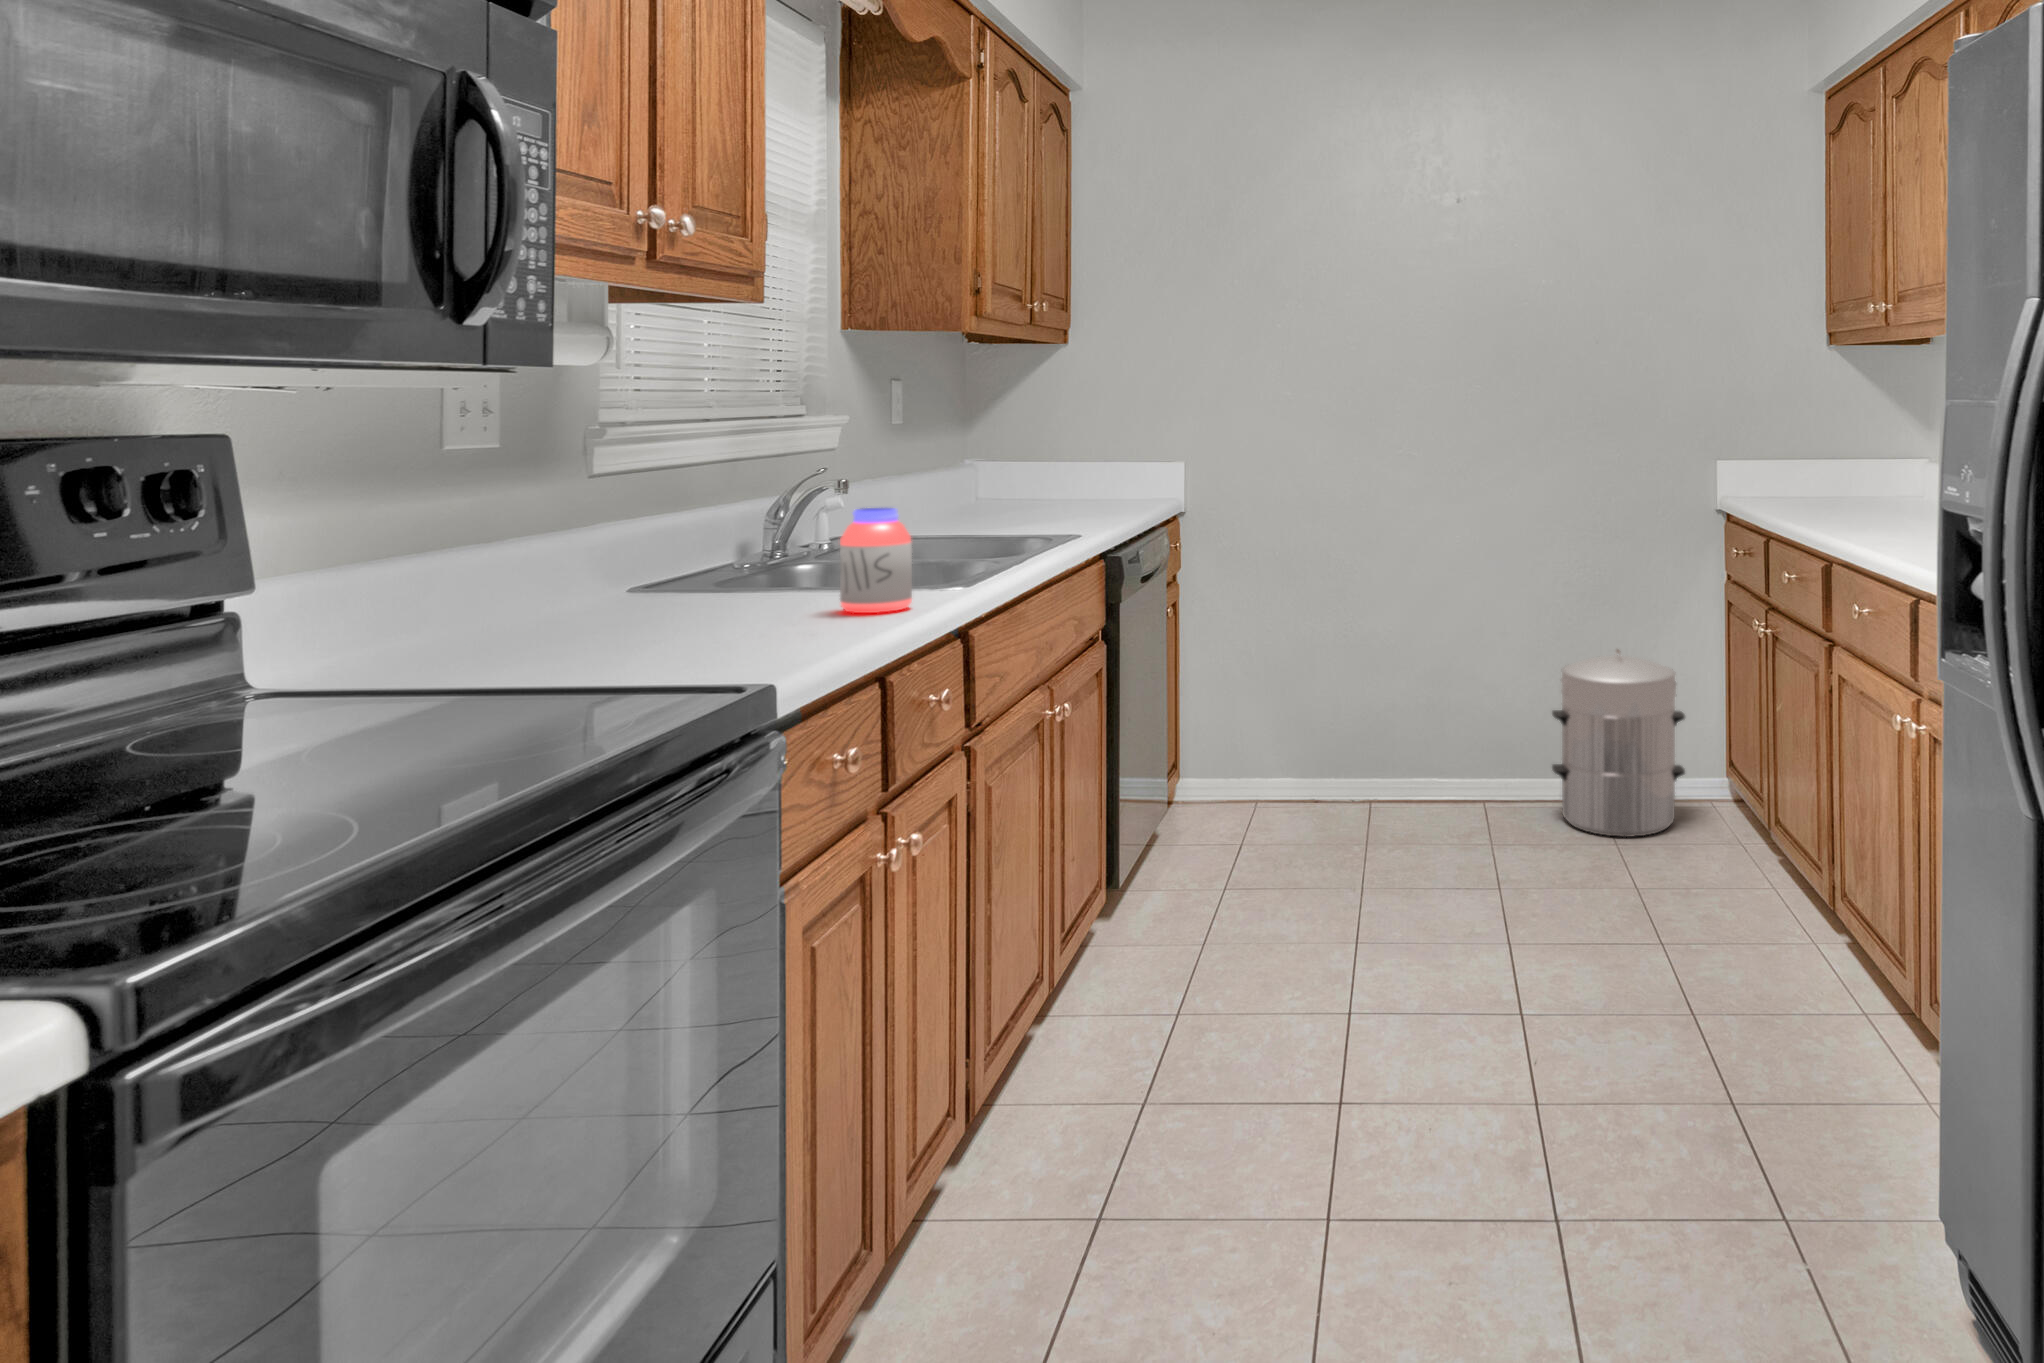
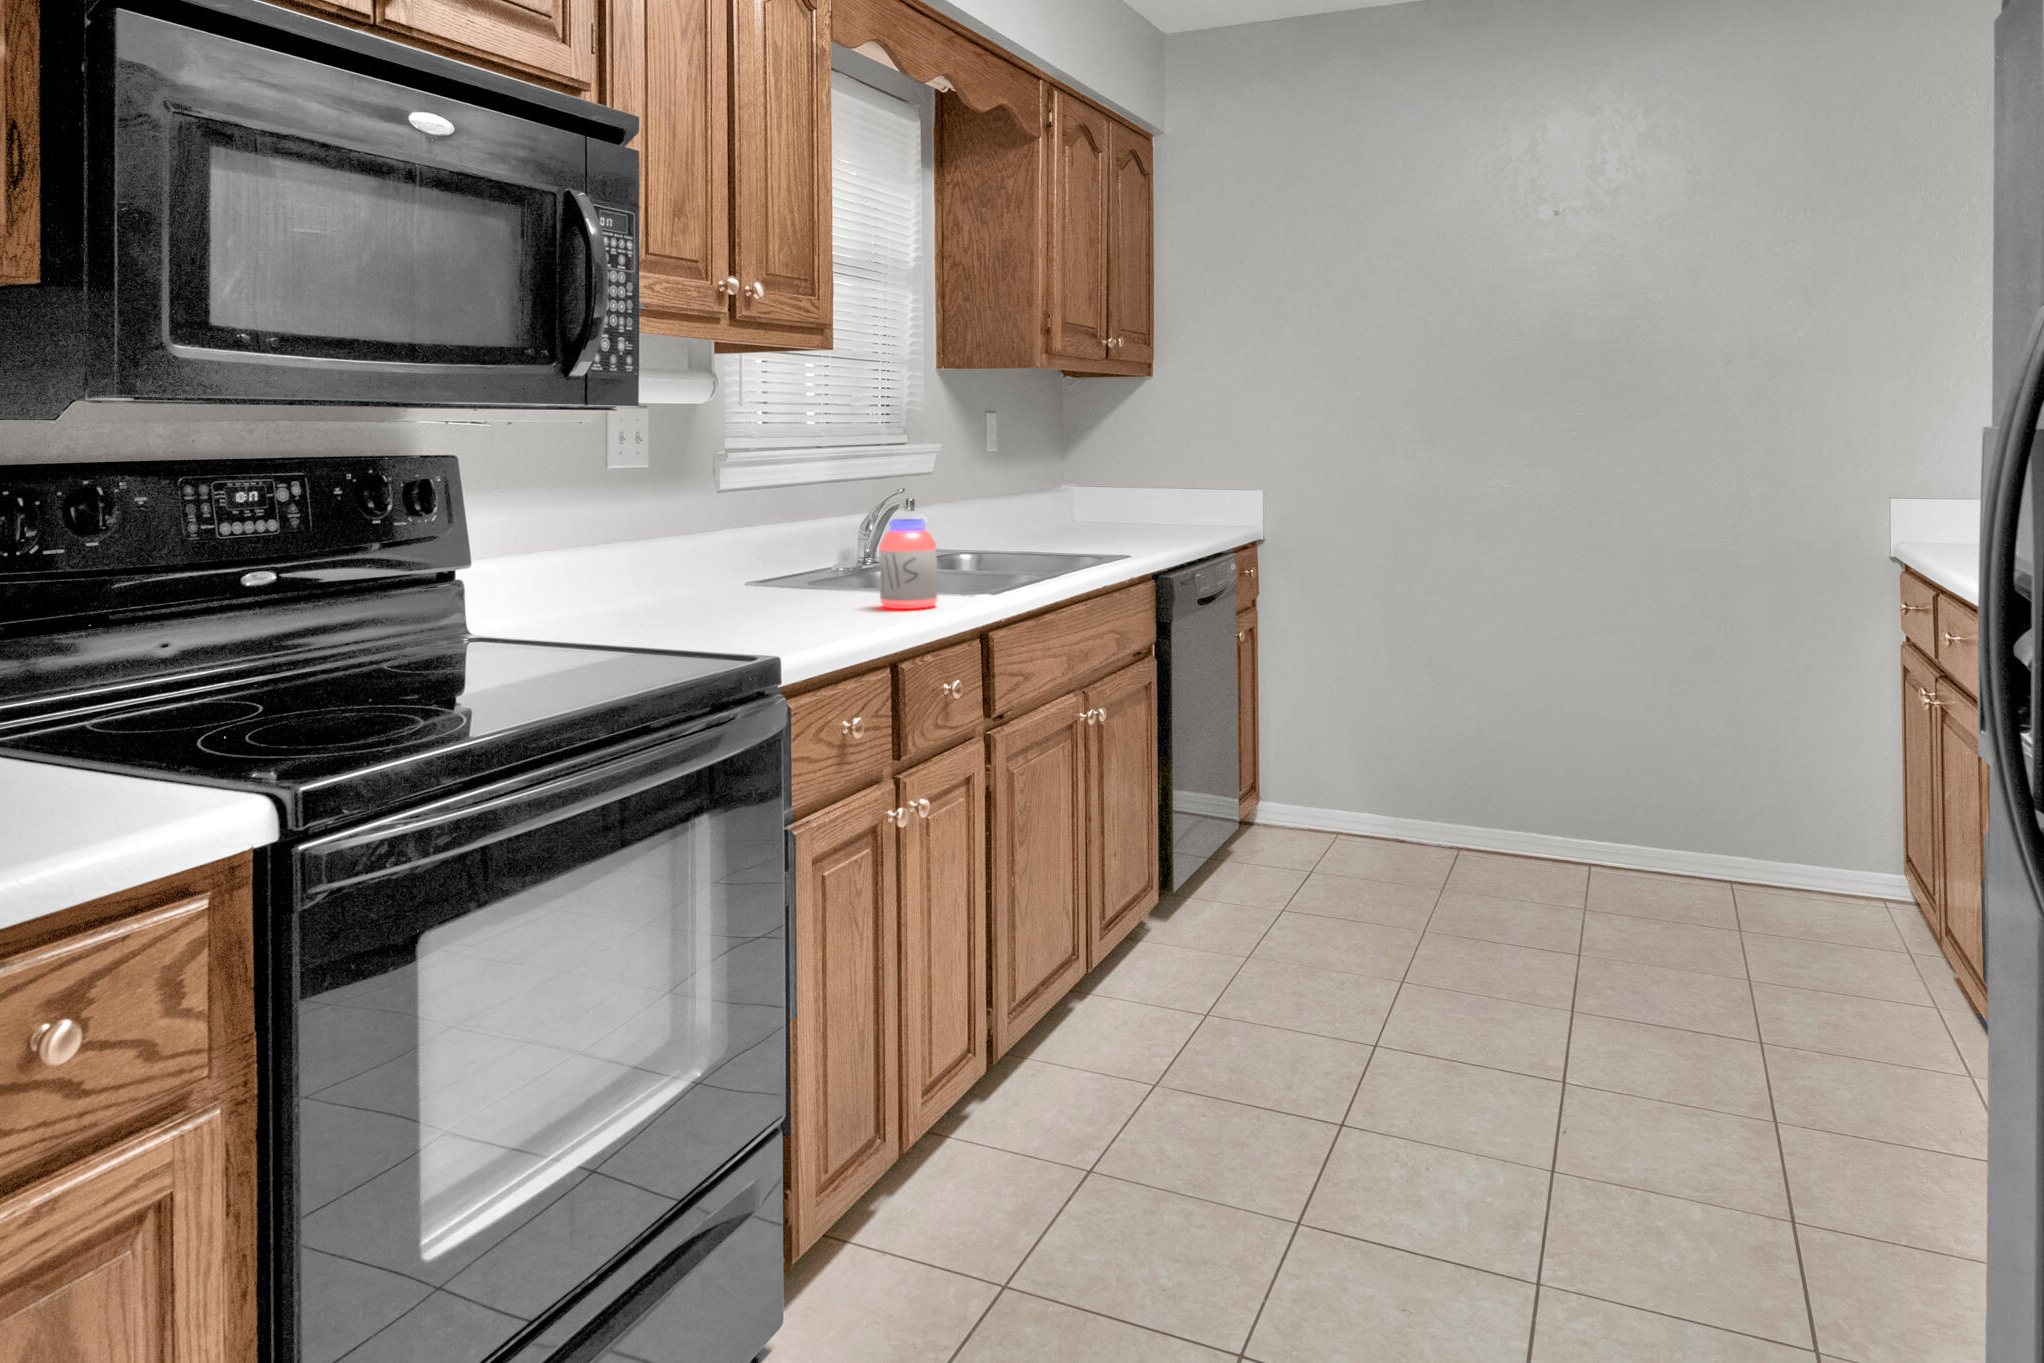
waste bin: present [1552,650,1685,837] -> none [1674,699,1854,920]

